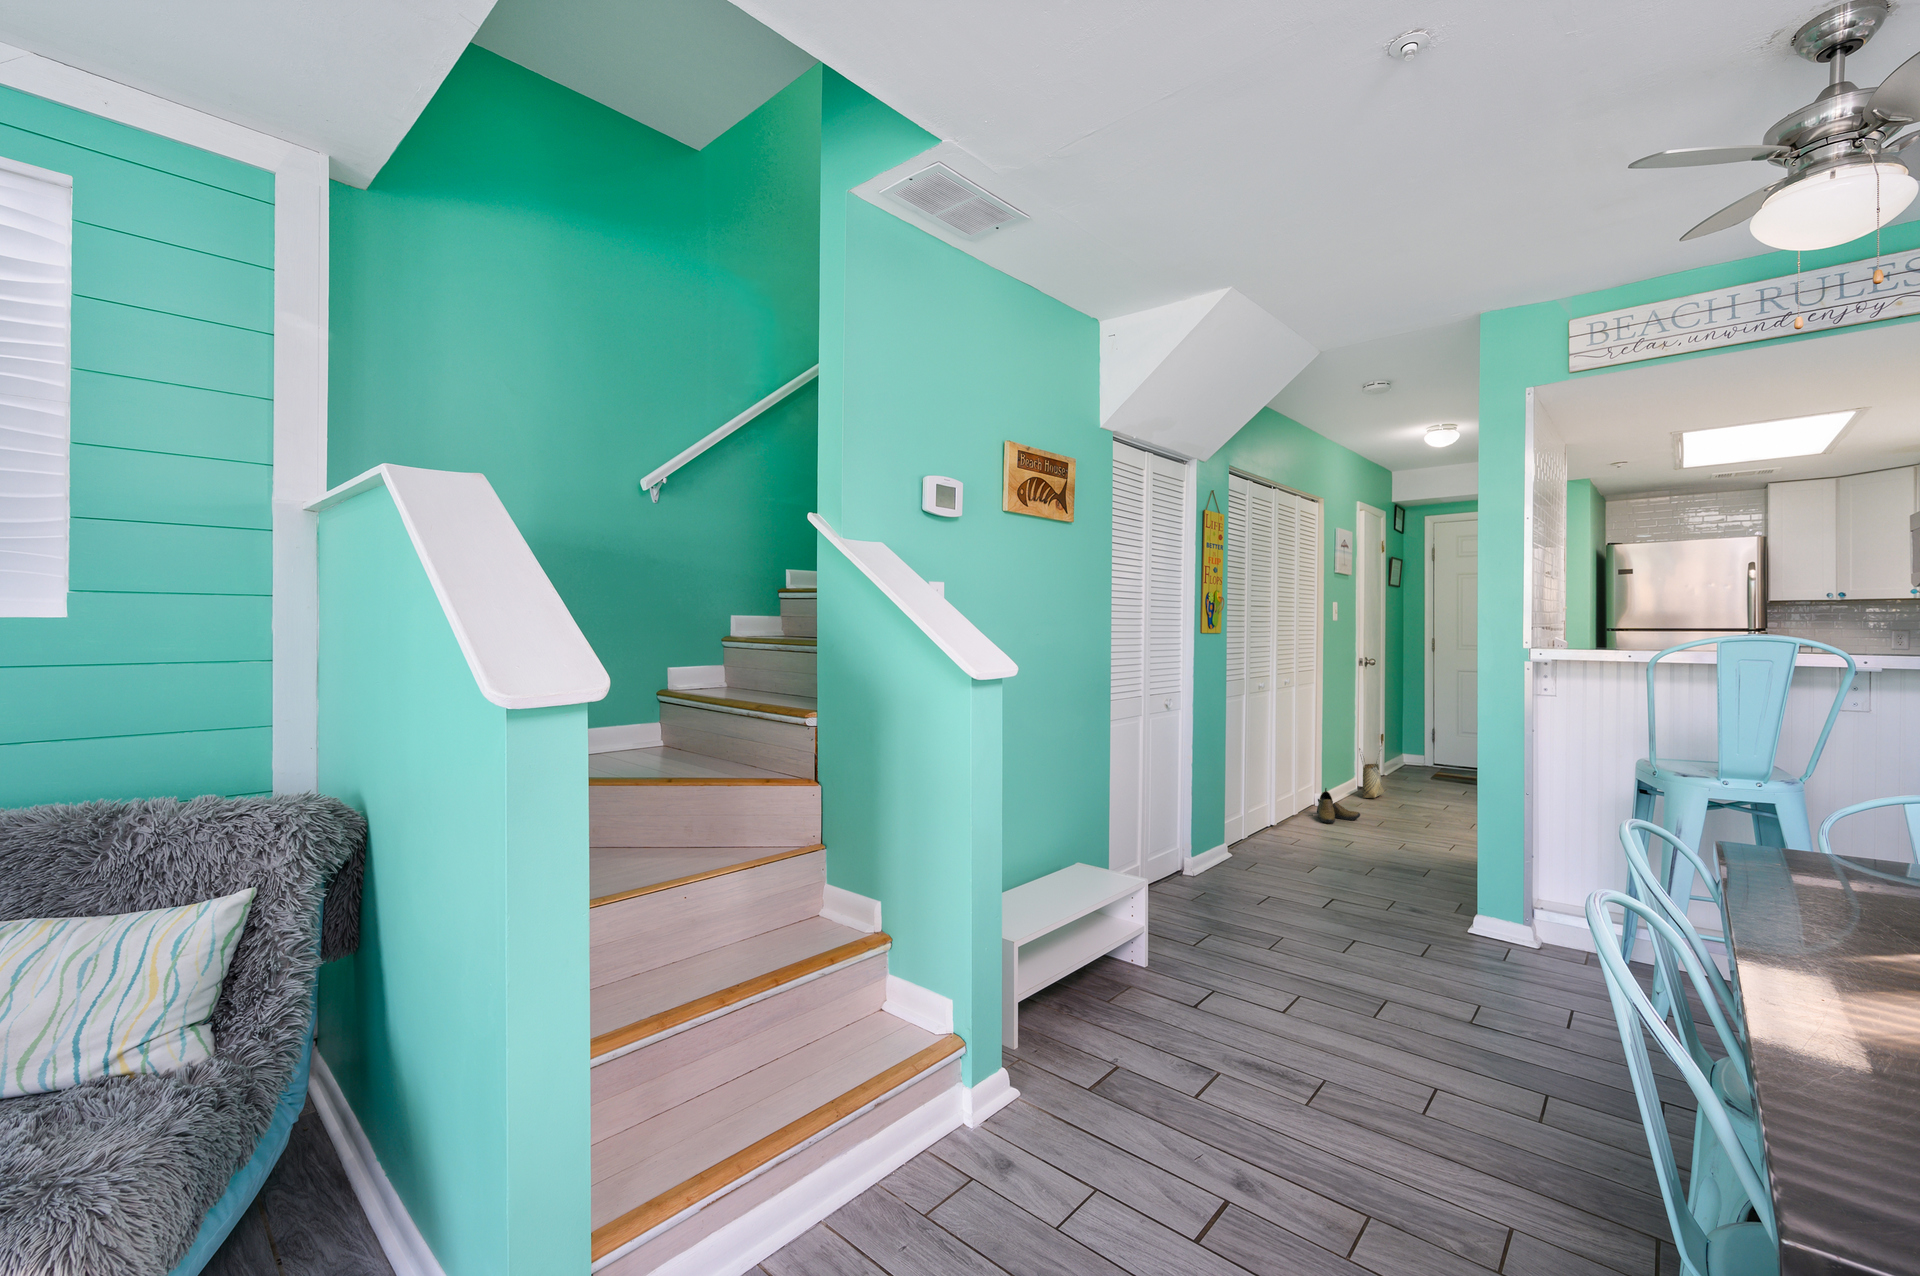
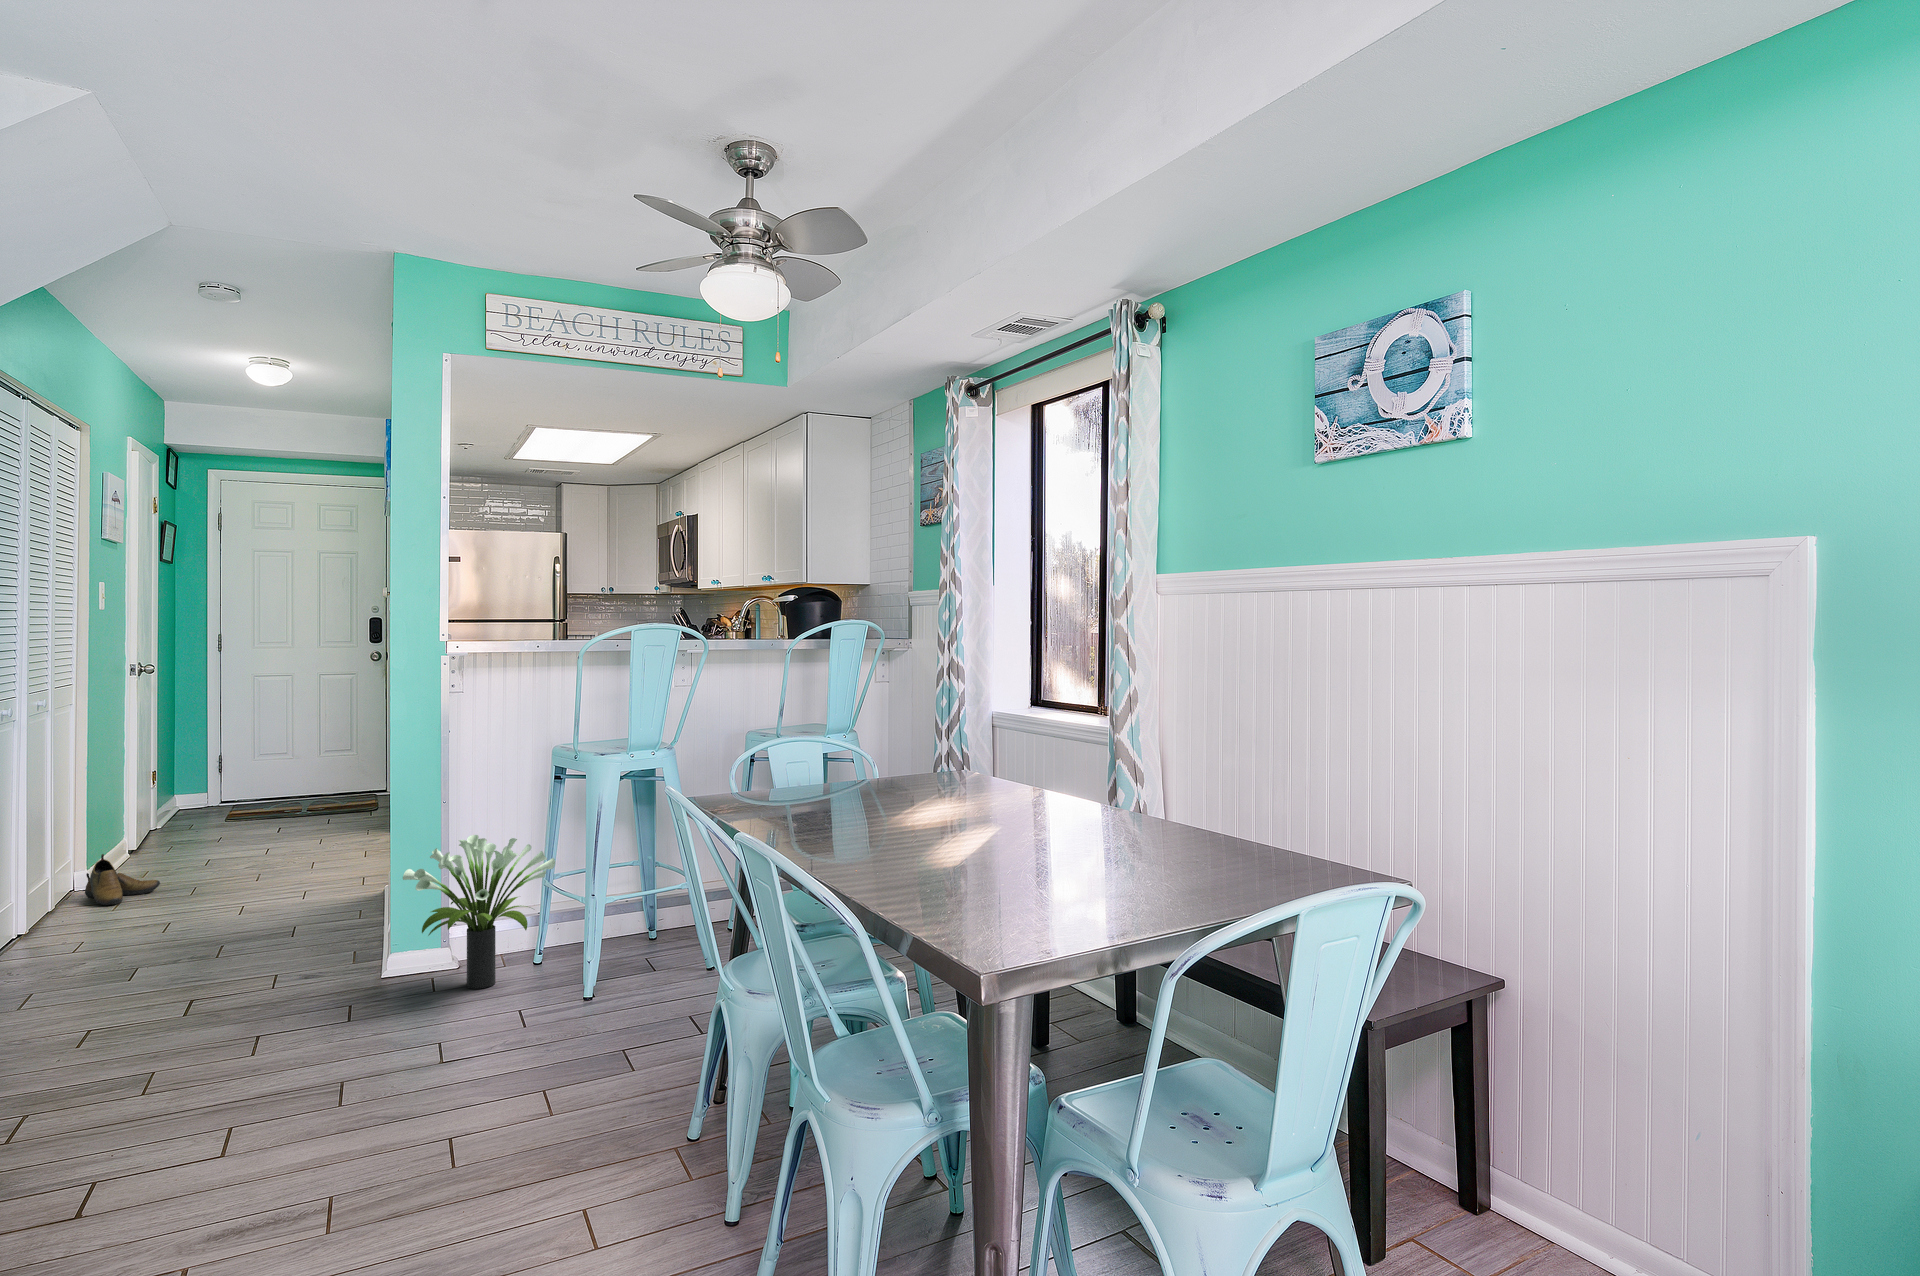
woven basket: present [1359,748,1384,798] -> none [135,787,173,861]
potted plant: none [1476,827,1633,972] -> present [403,835,555,989]

